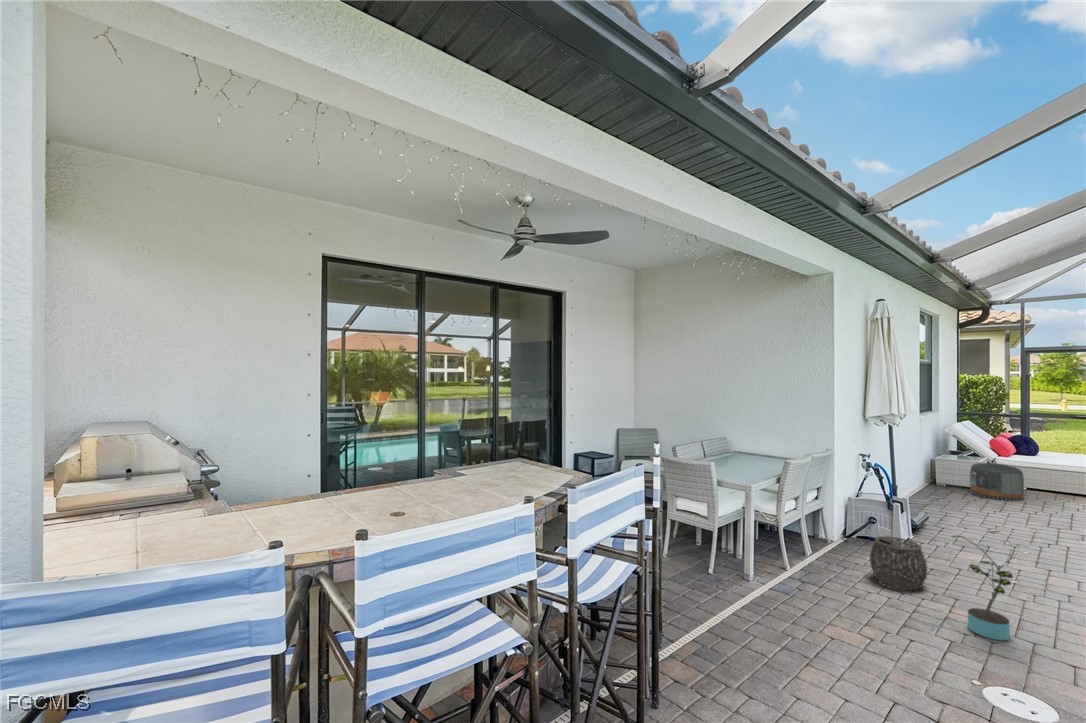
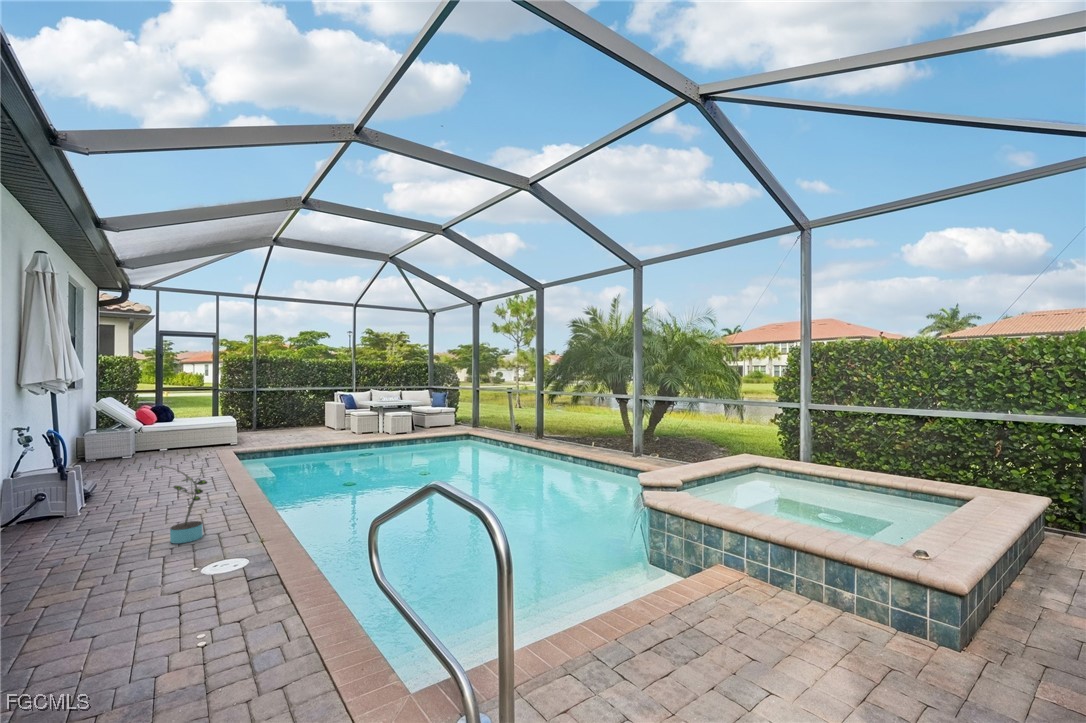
pouf: present [970,463,1024,501] -> none [122,428,168,461]
woven basket: present [870,536,927,590] -> none [55,495,123,548]

